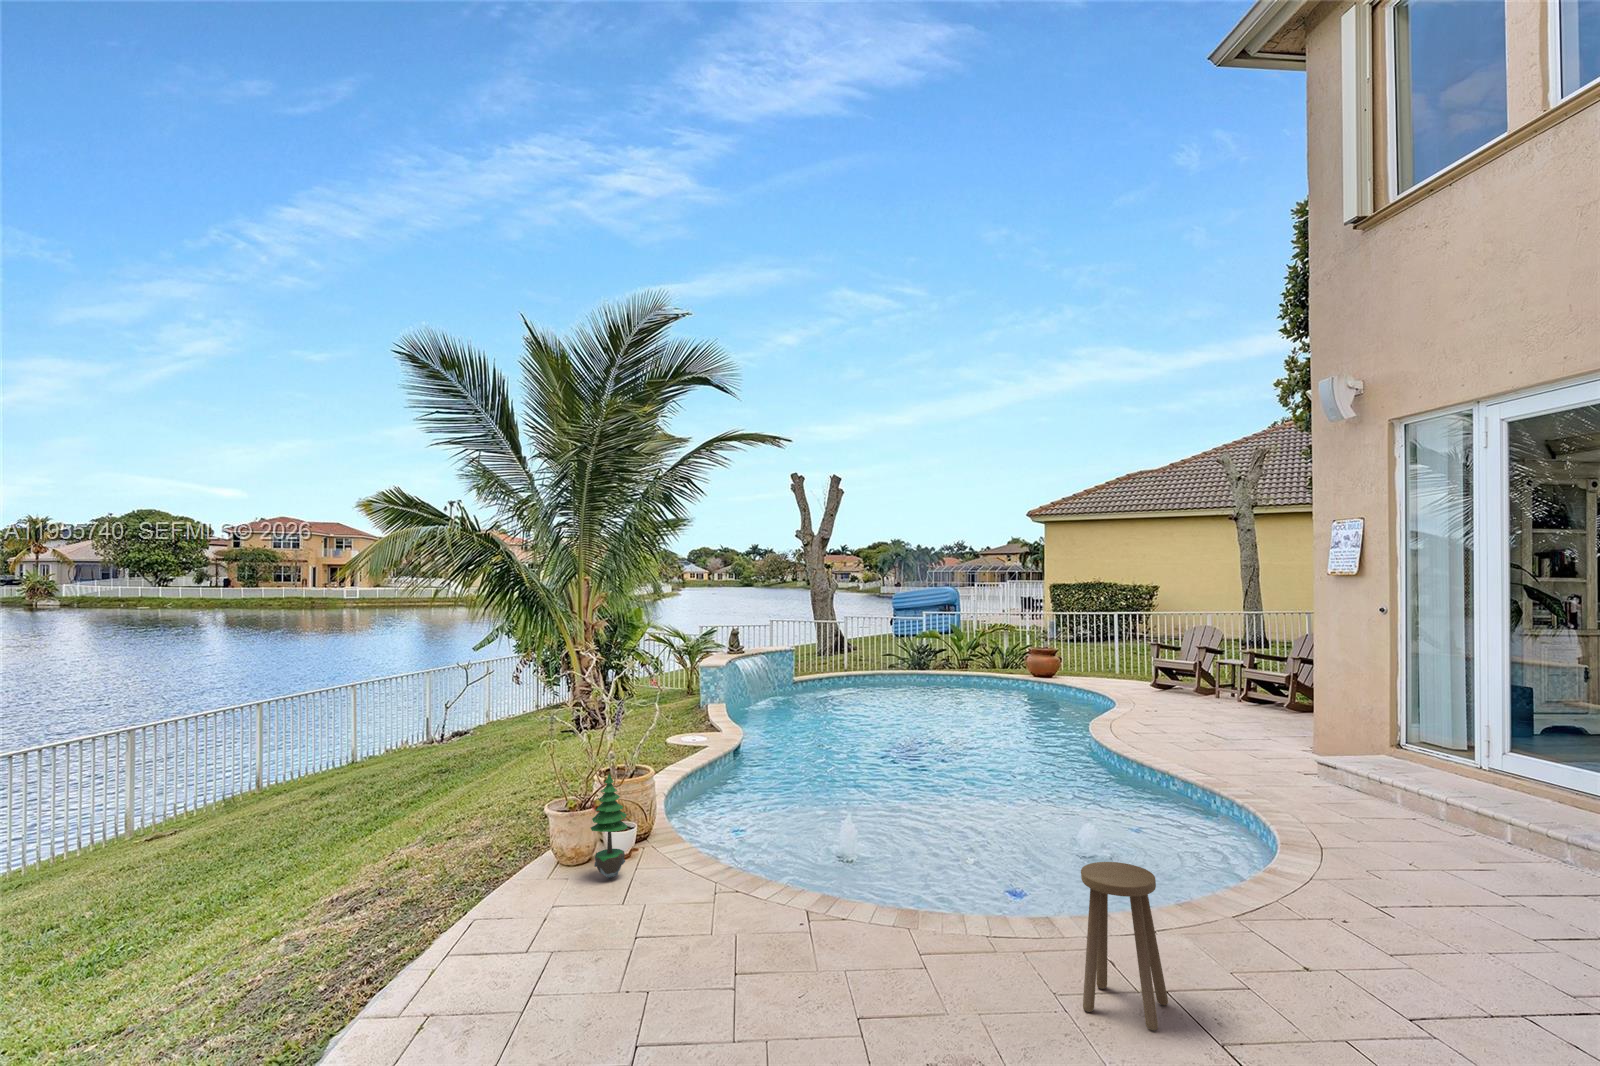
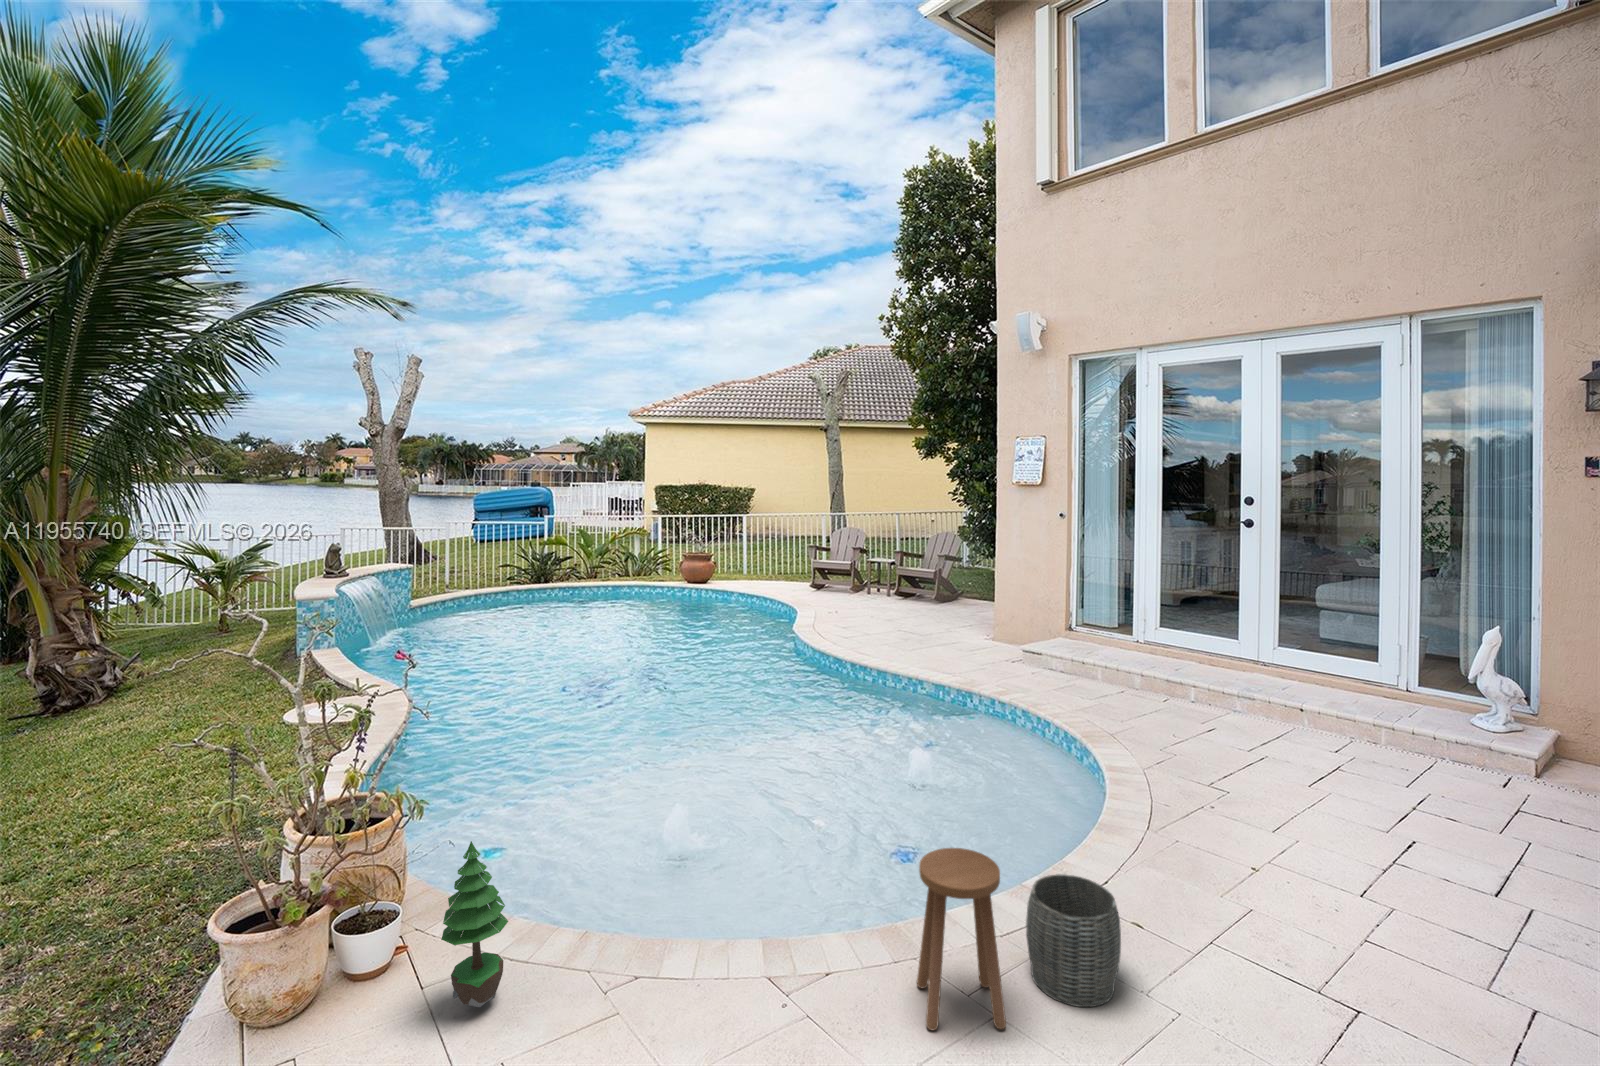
stool: present [1081,862,1168,1031] -> present [917,848,1006,1030]
woven basket: none [917,881,994,987] -> present [1026,874,1121,1007]

